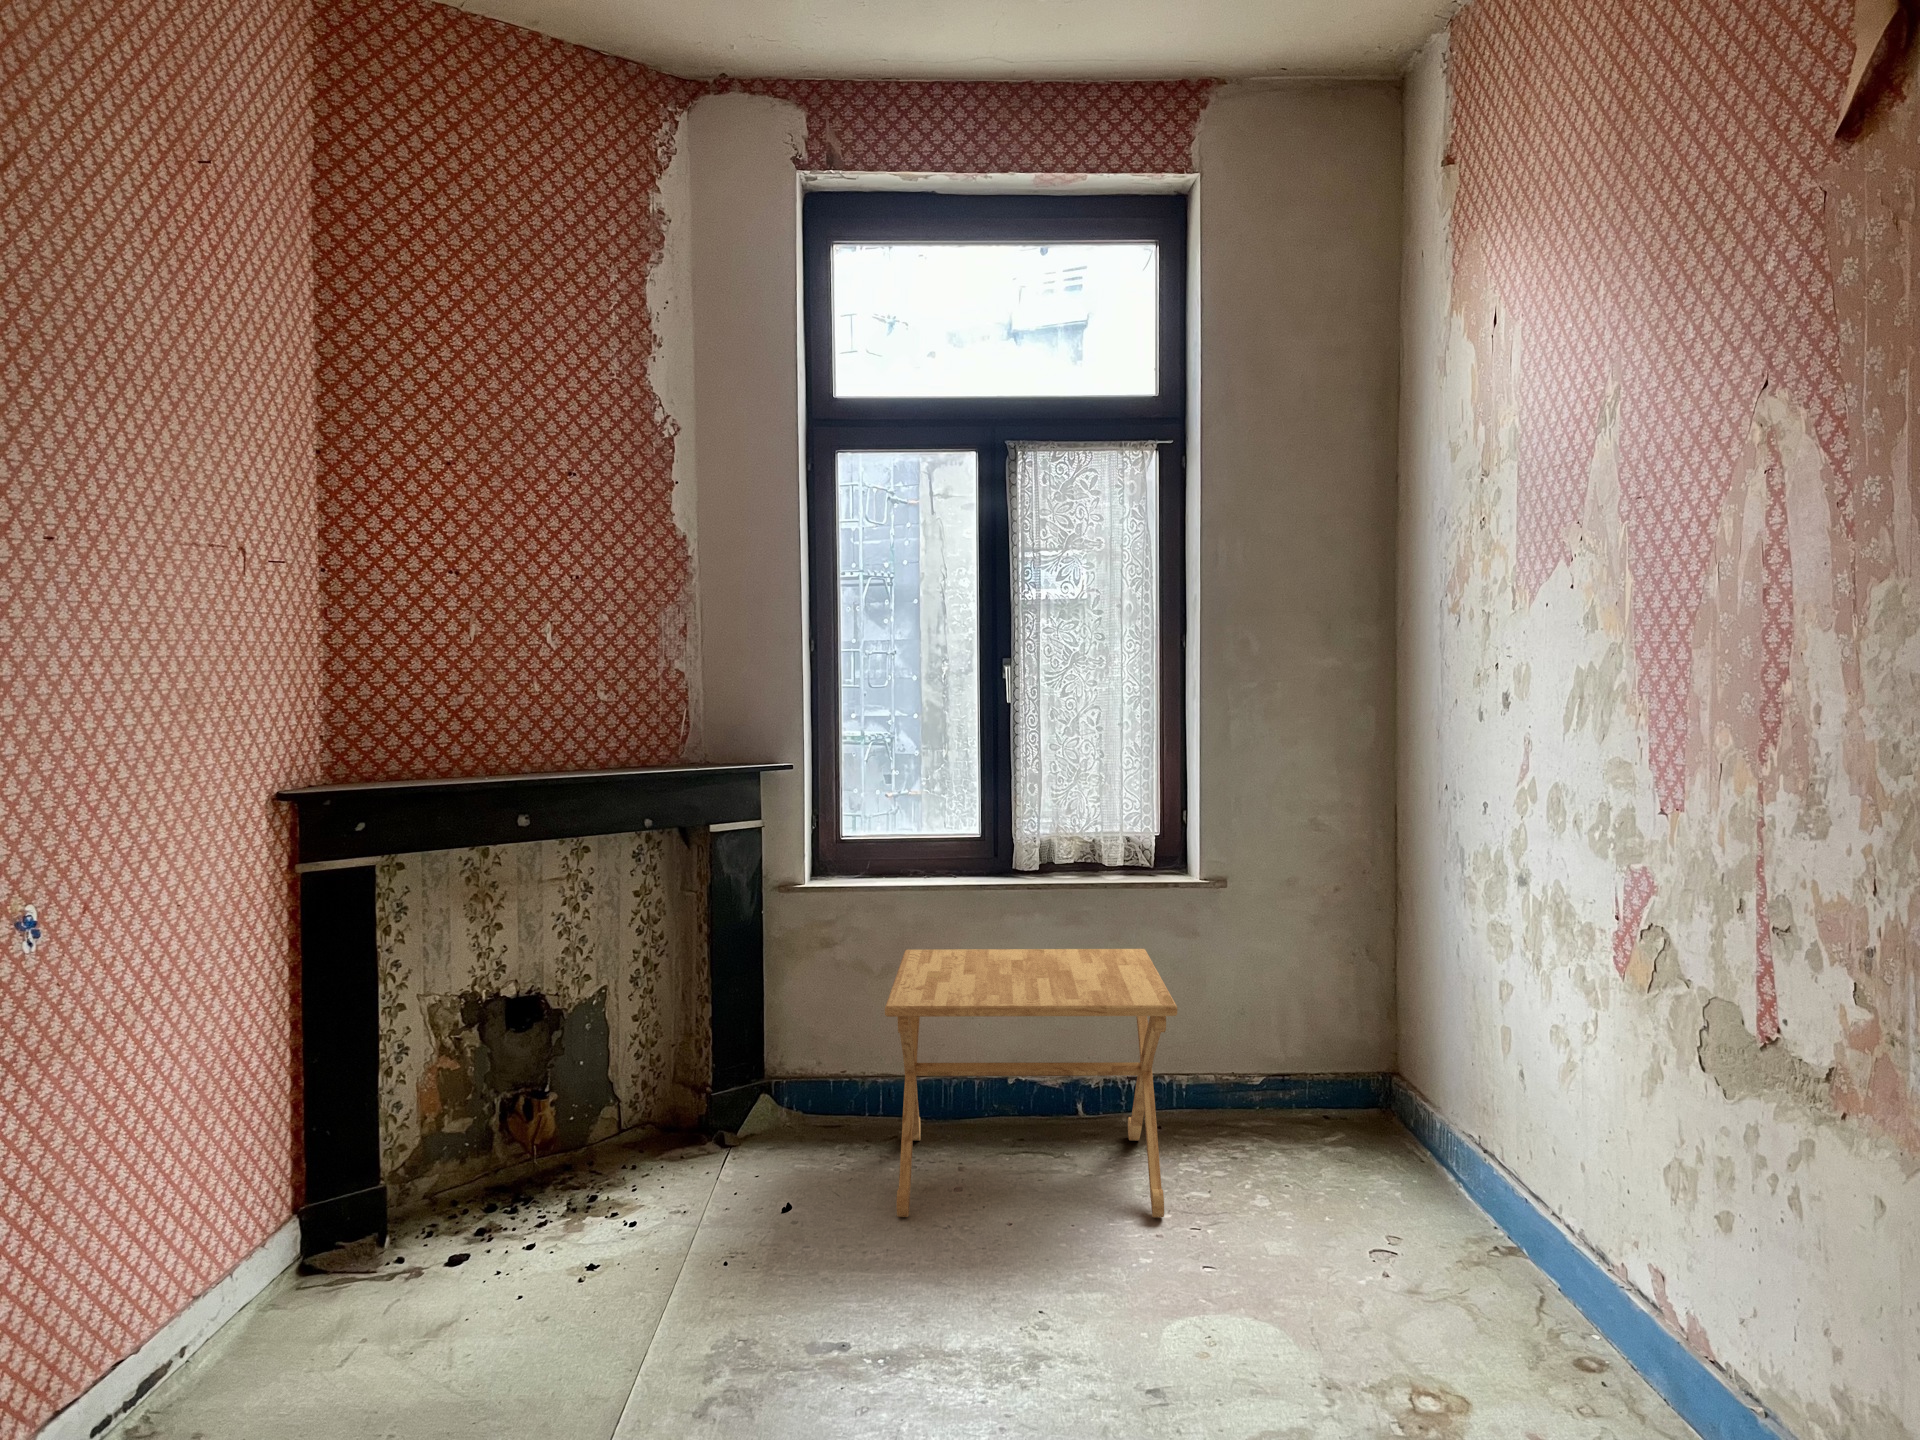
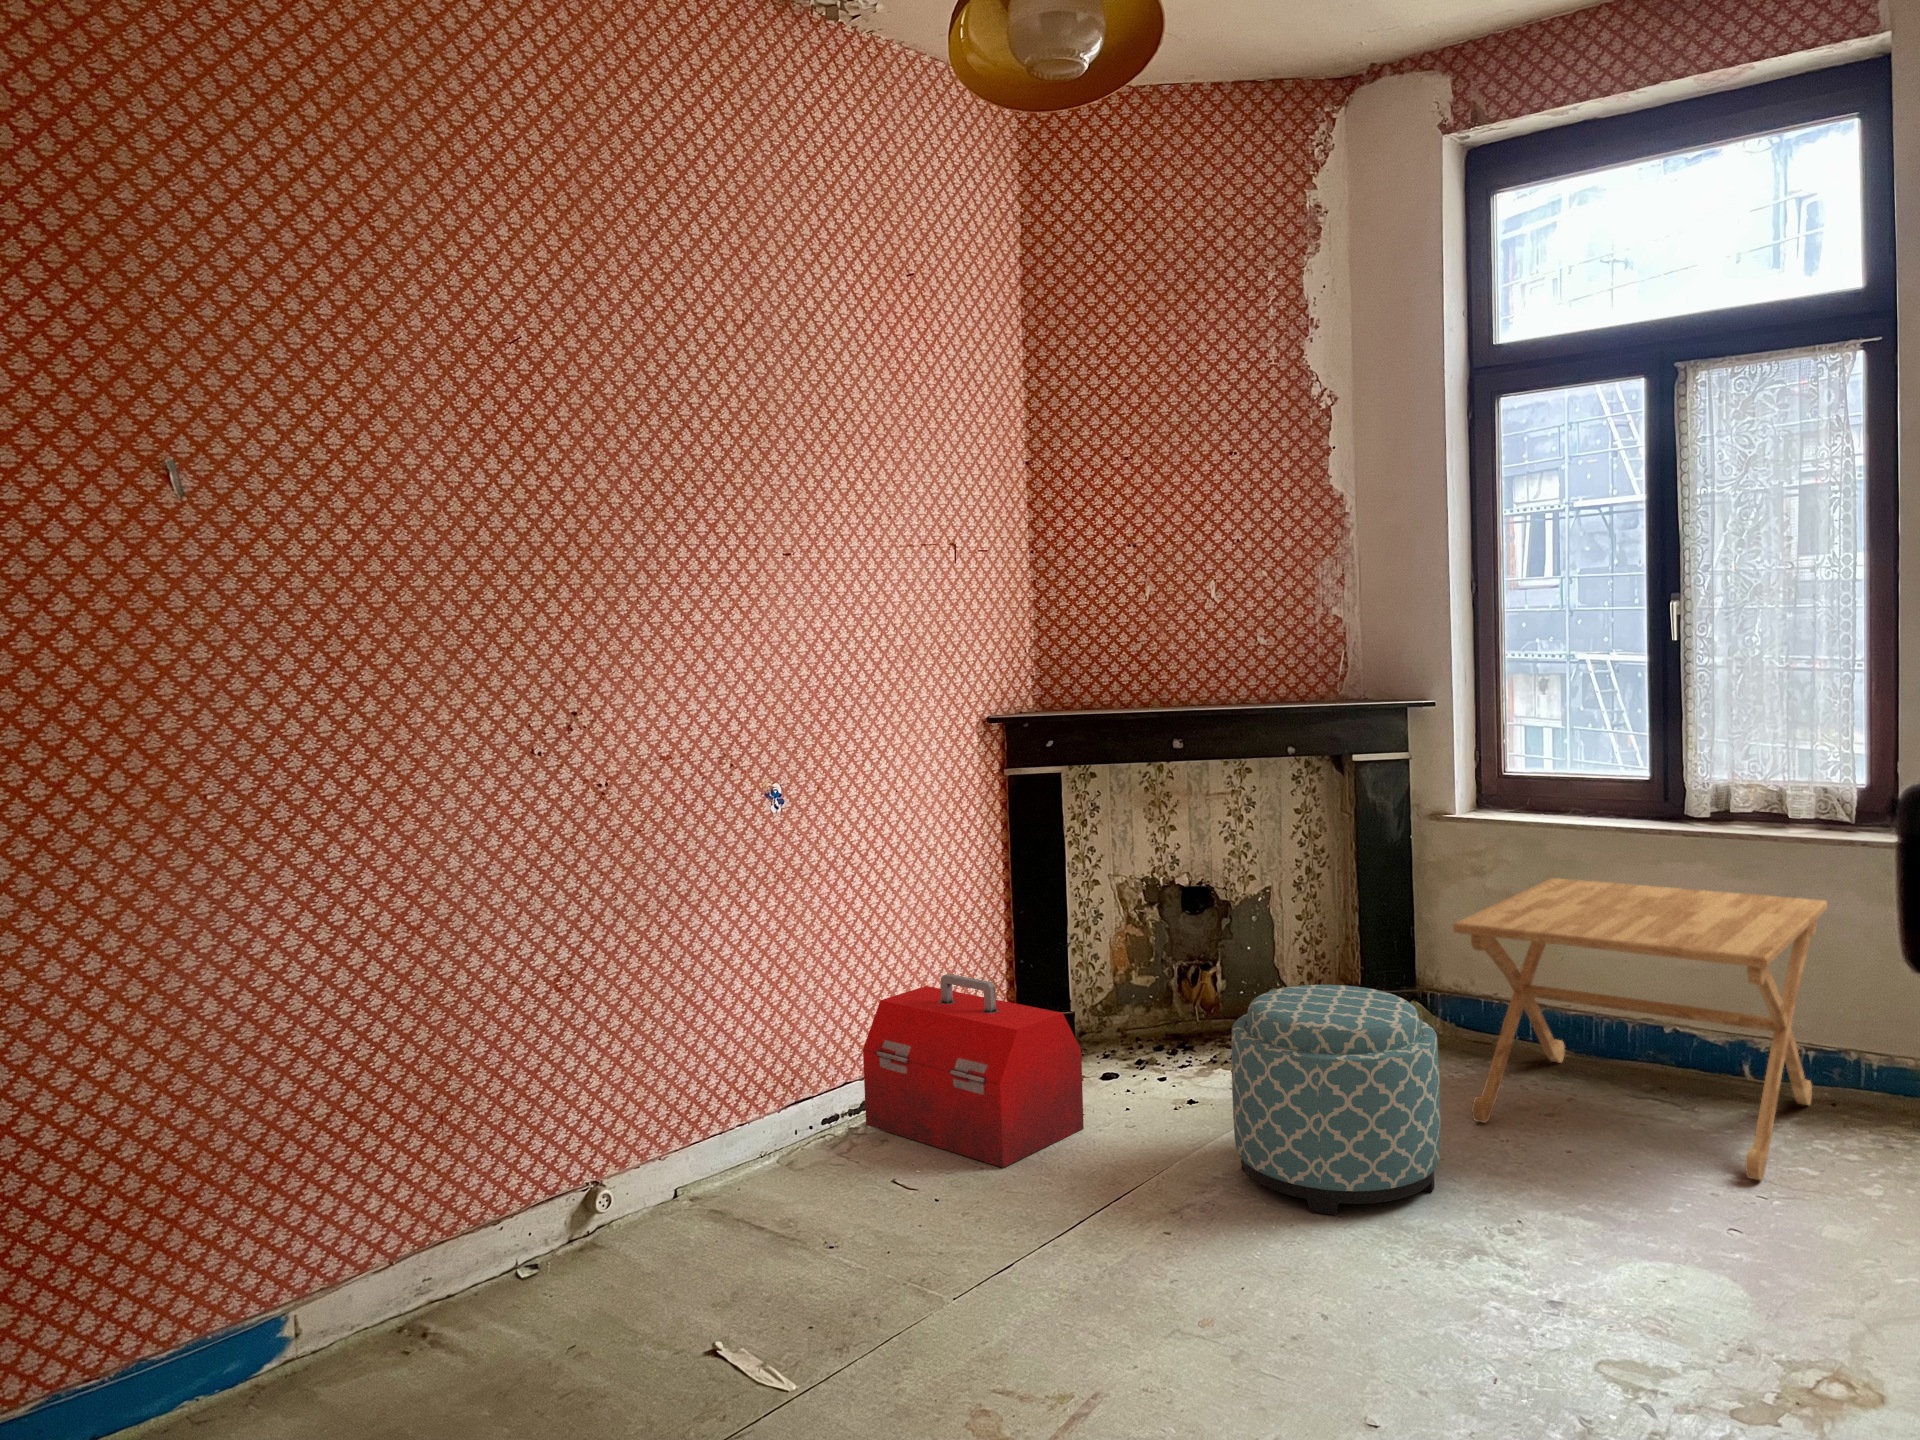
ottoman: none [700,1090,928,1358] -> present [1232,985,1440,1215]
toolbox: none [145,1157,481,1411] -> present [863,974,1084,1167]

